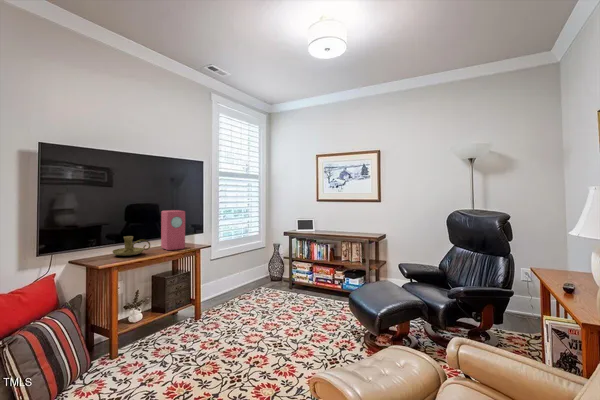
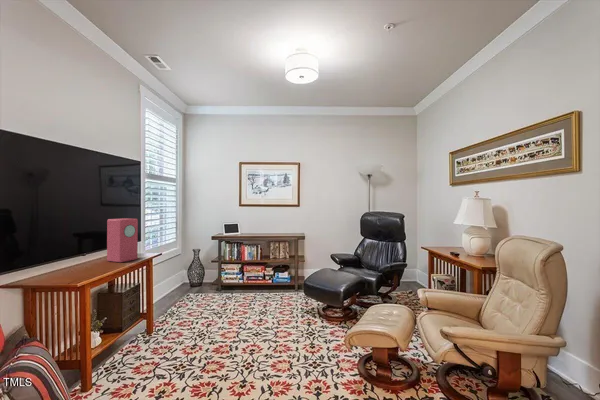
candle holder: present [112,236,150,256] -> none [59,249,104,273]

